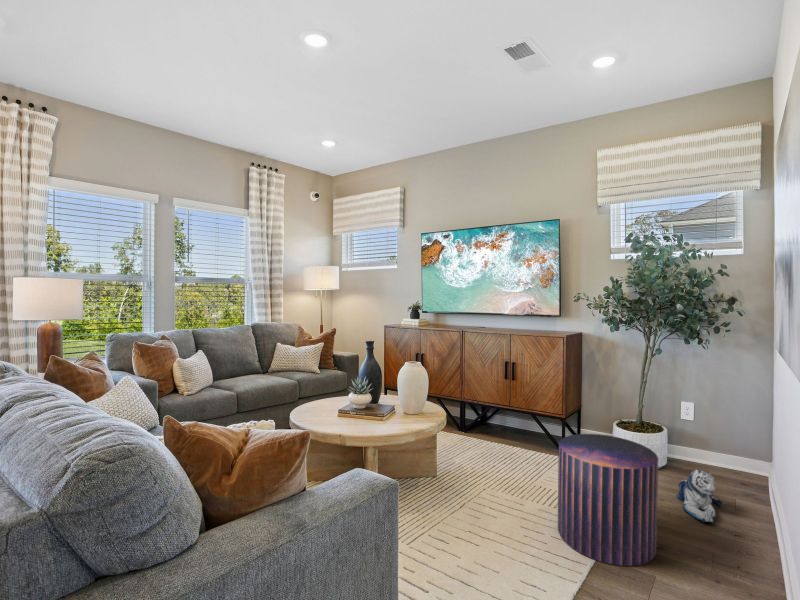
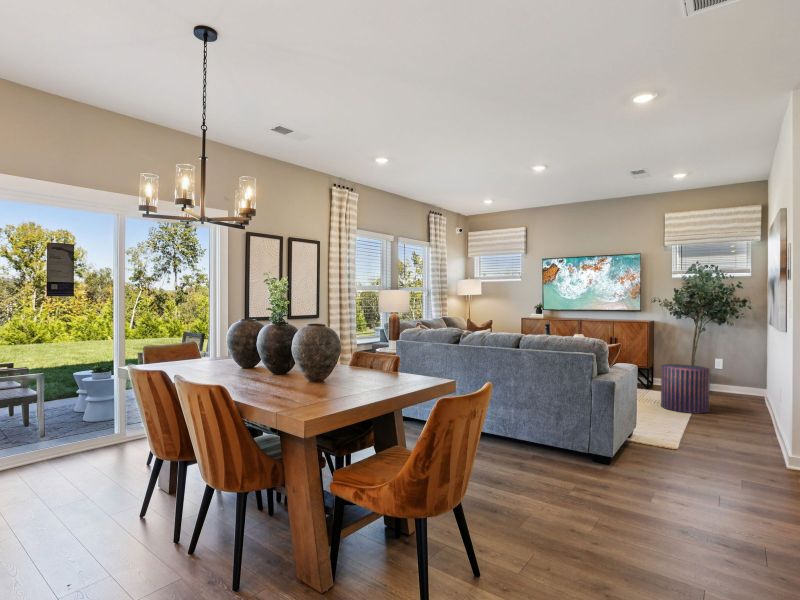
plush toy: present [677,470,723,522] -> none [716,383,740,406]

